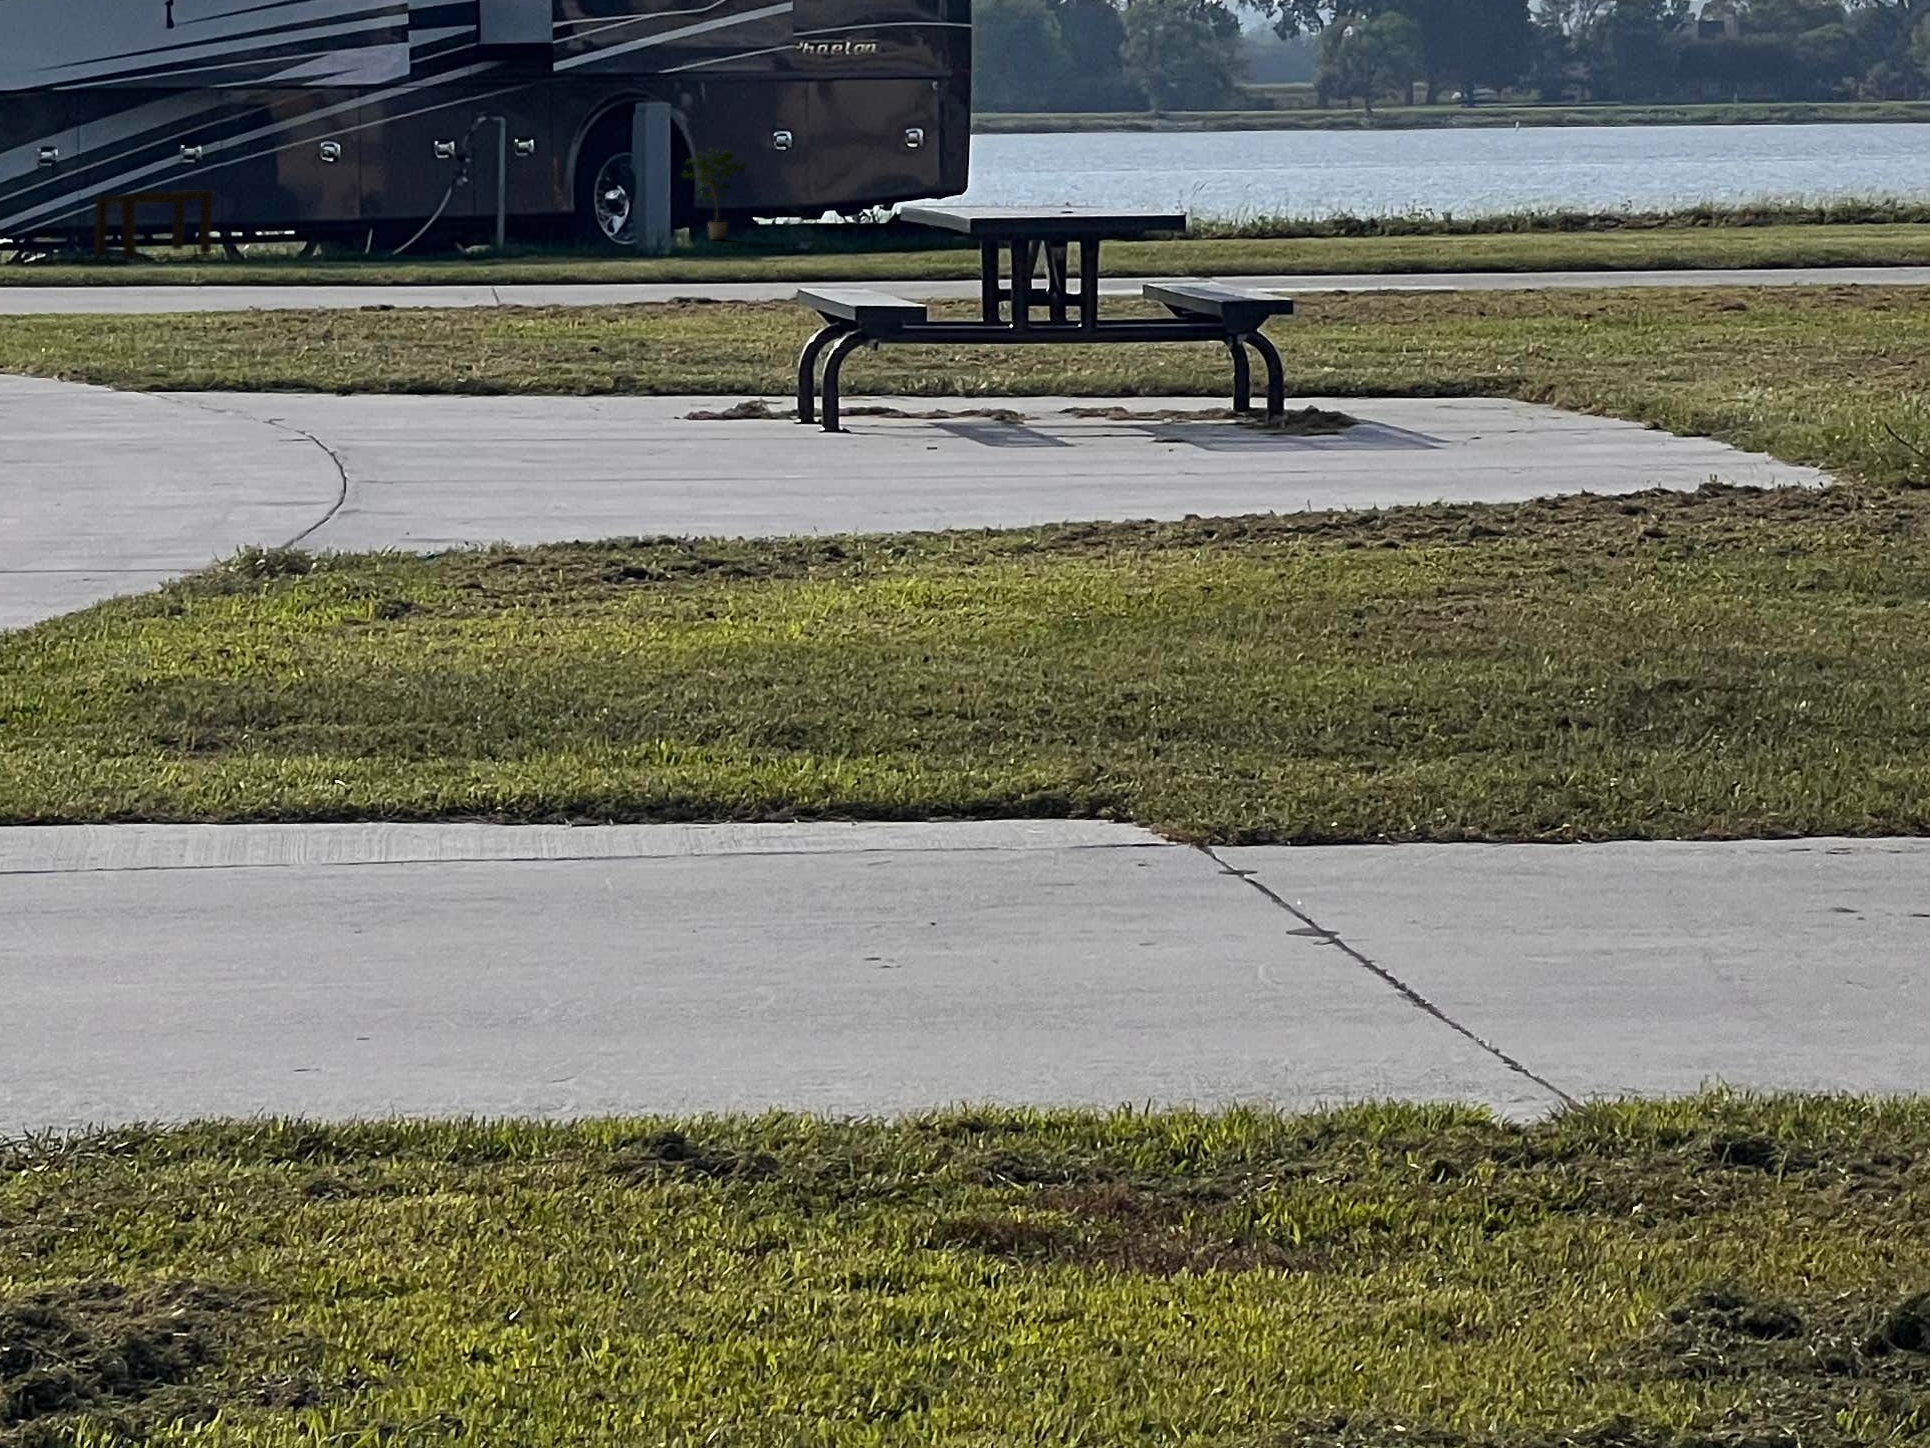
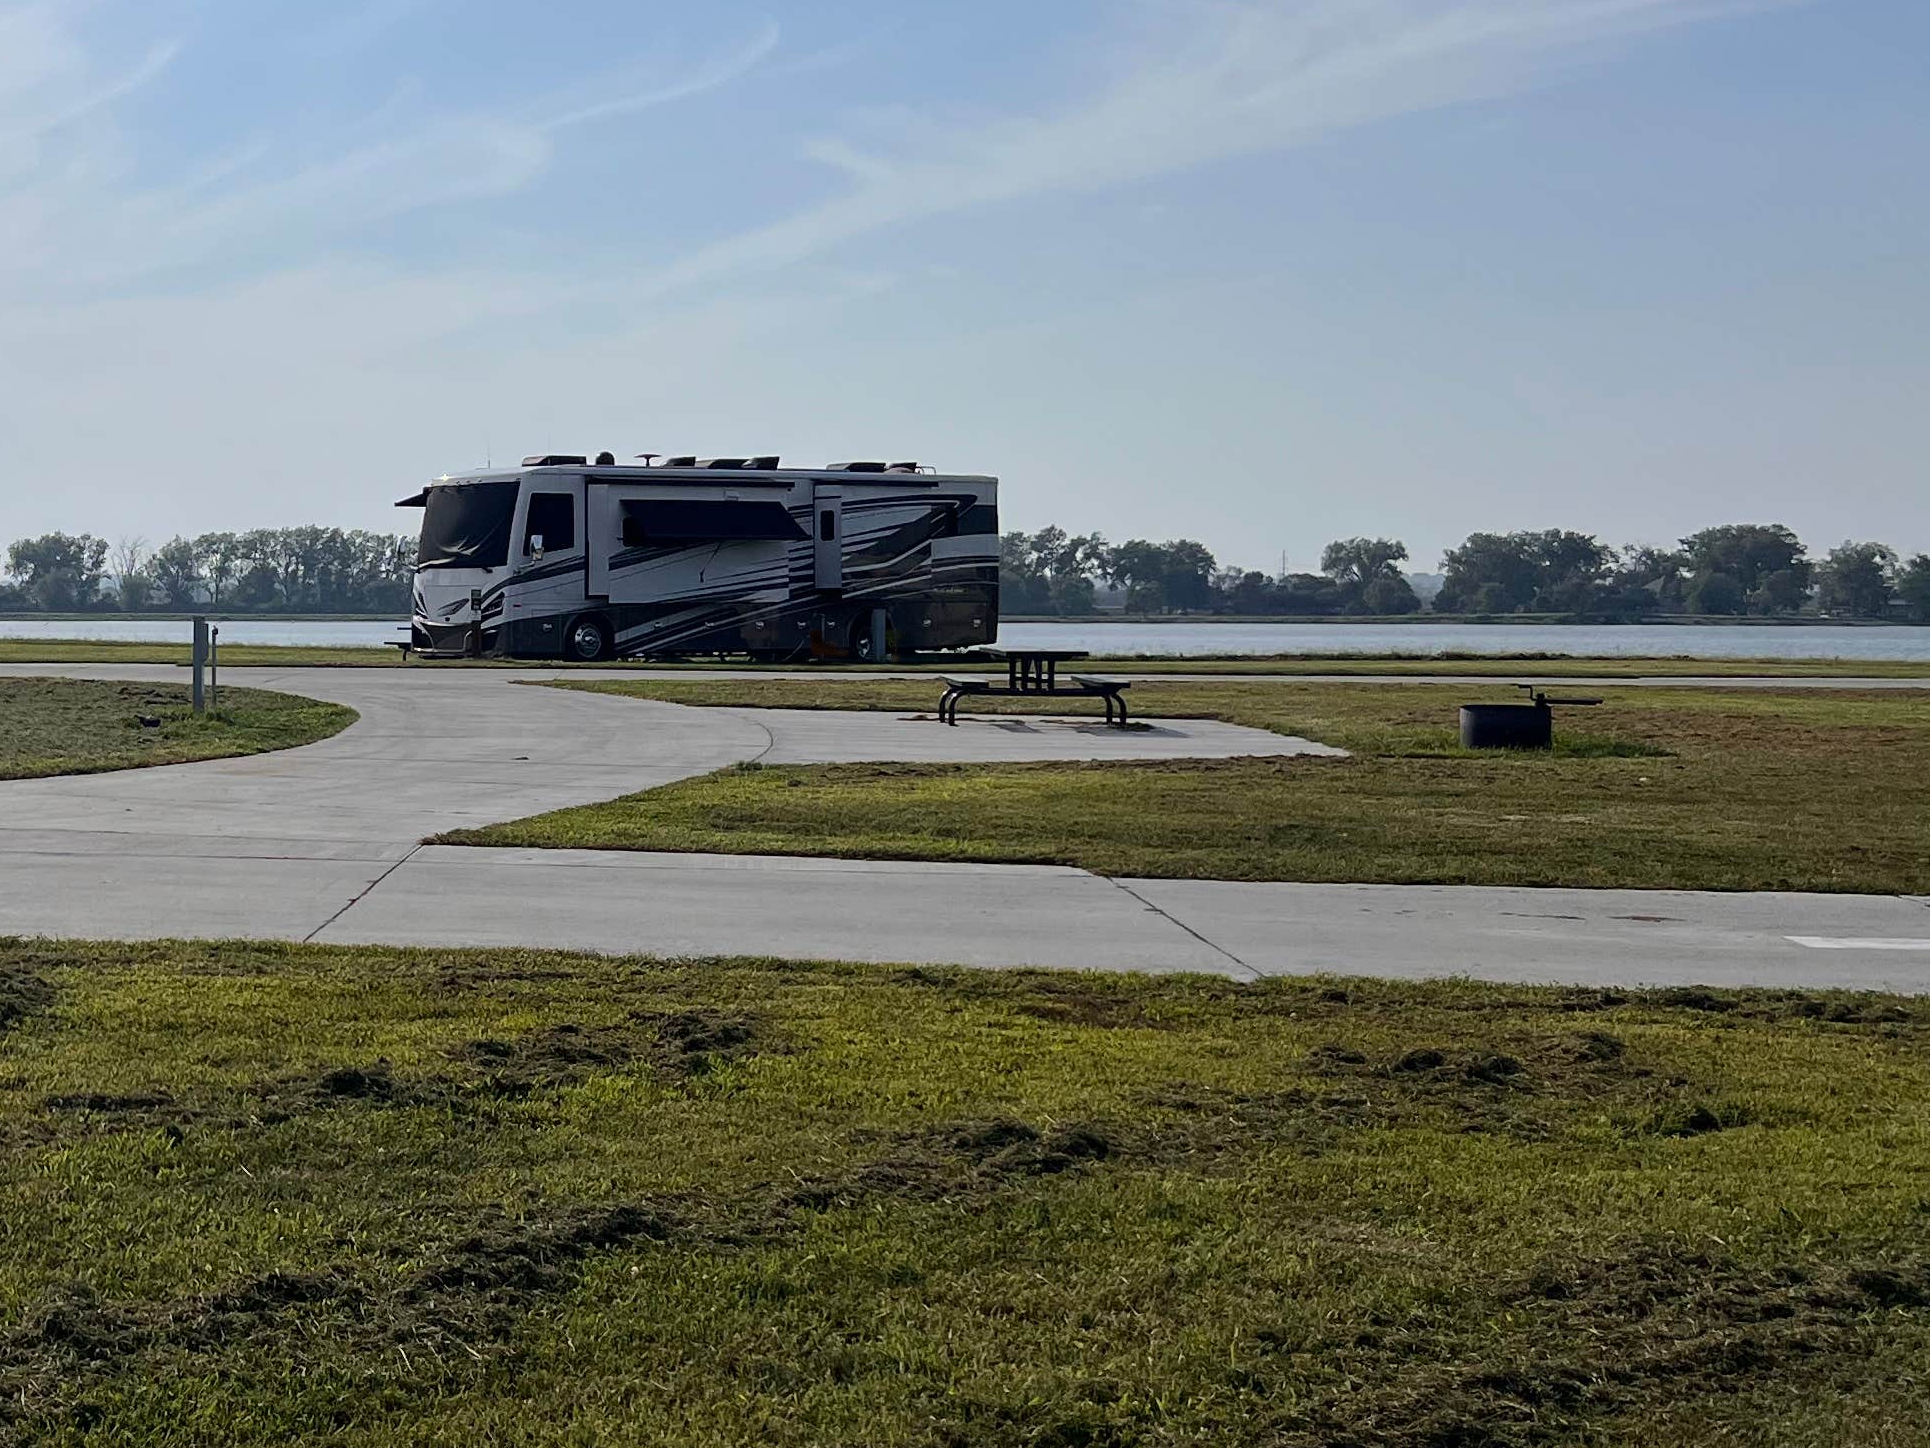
lounge chair: none [486,155,586,249] -> present [810,630,847,664]
bench: present [94,190,214,258] -> none [669,640,711,663]

